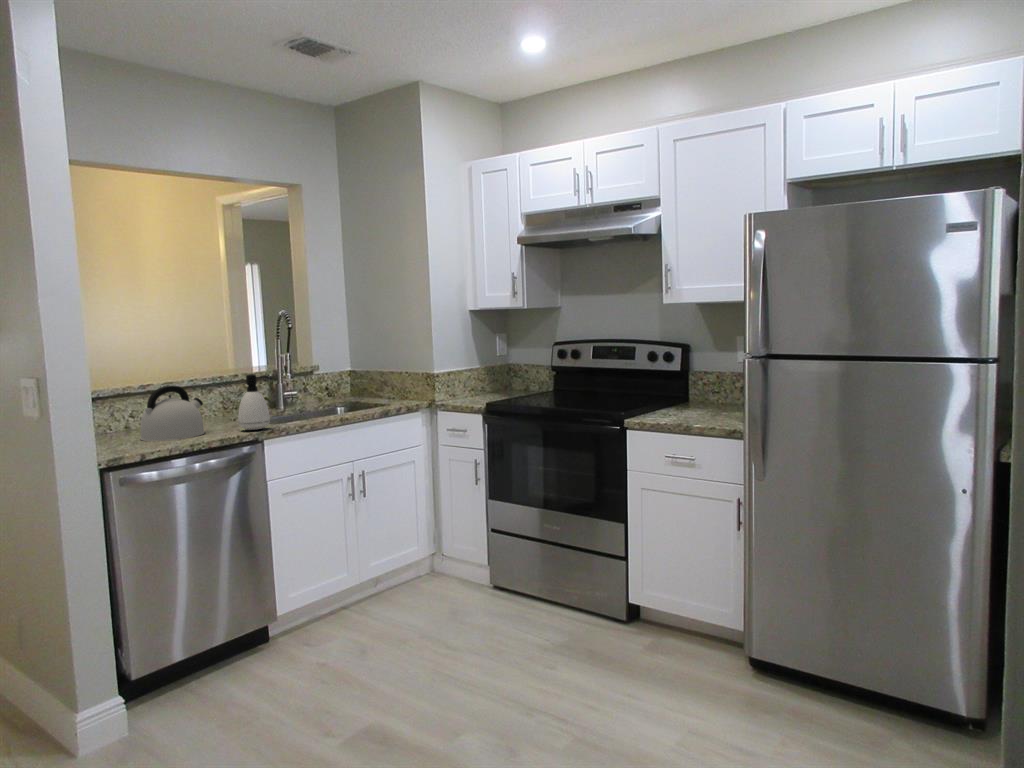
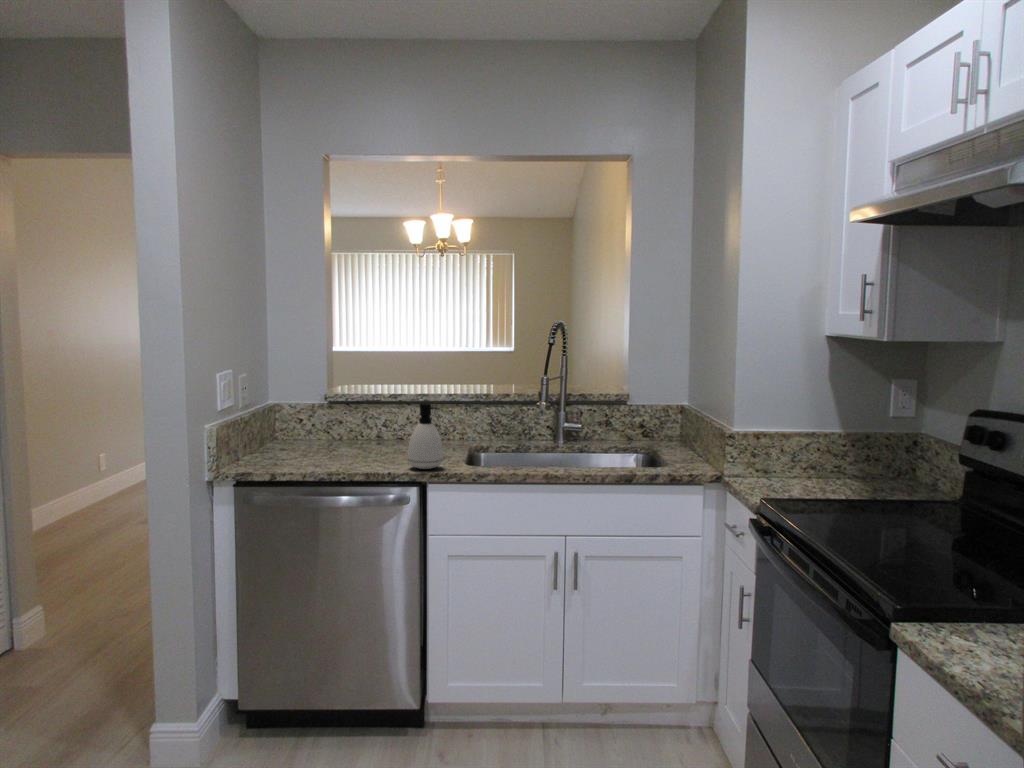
kettle: present [140,386,205,441] -> none [329,403,400,463]

